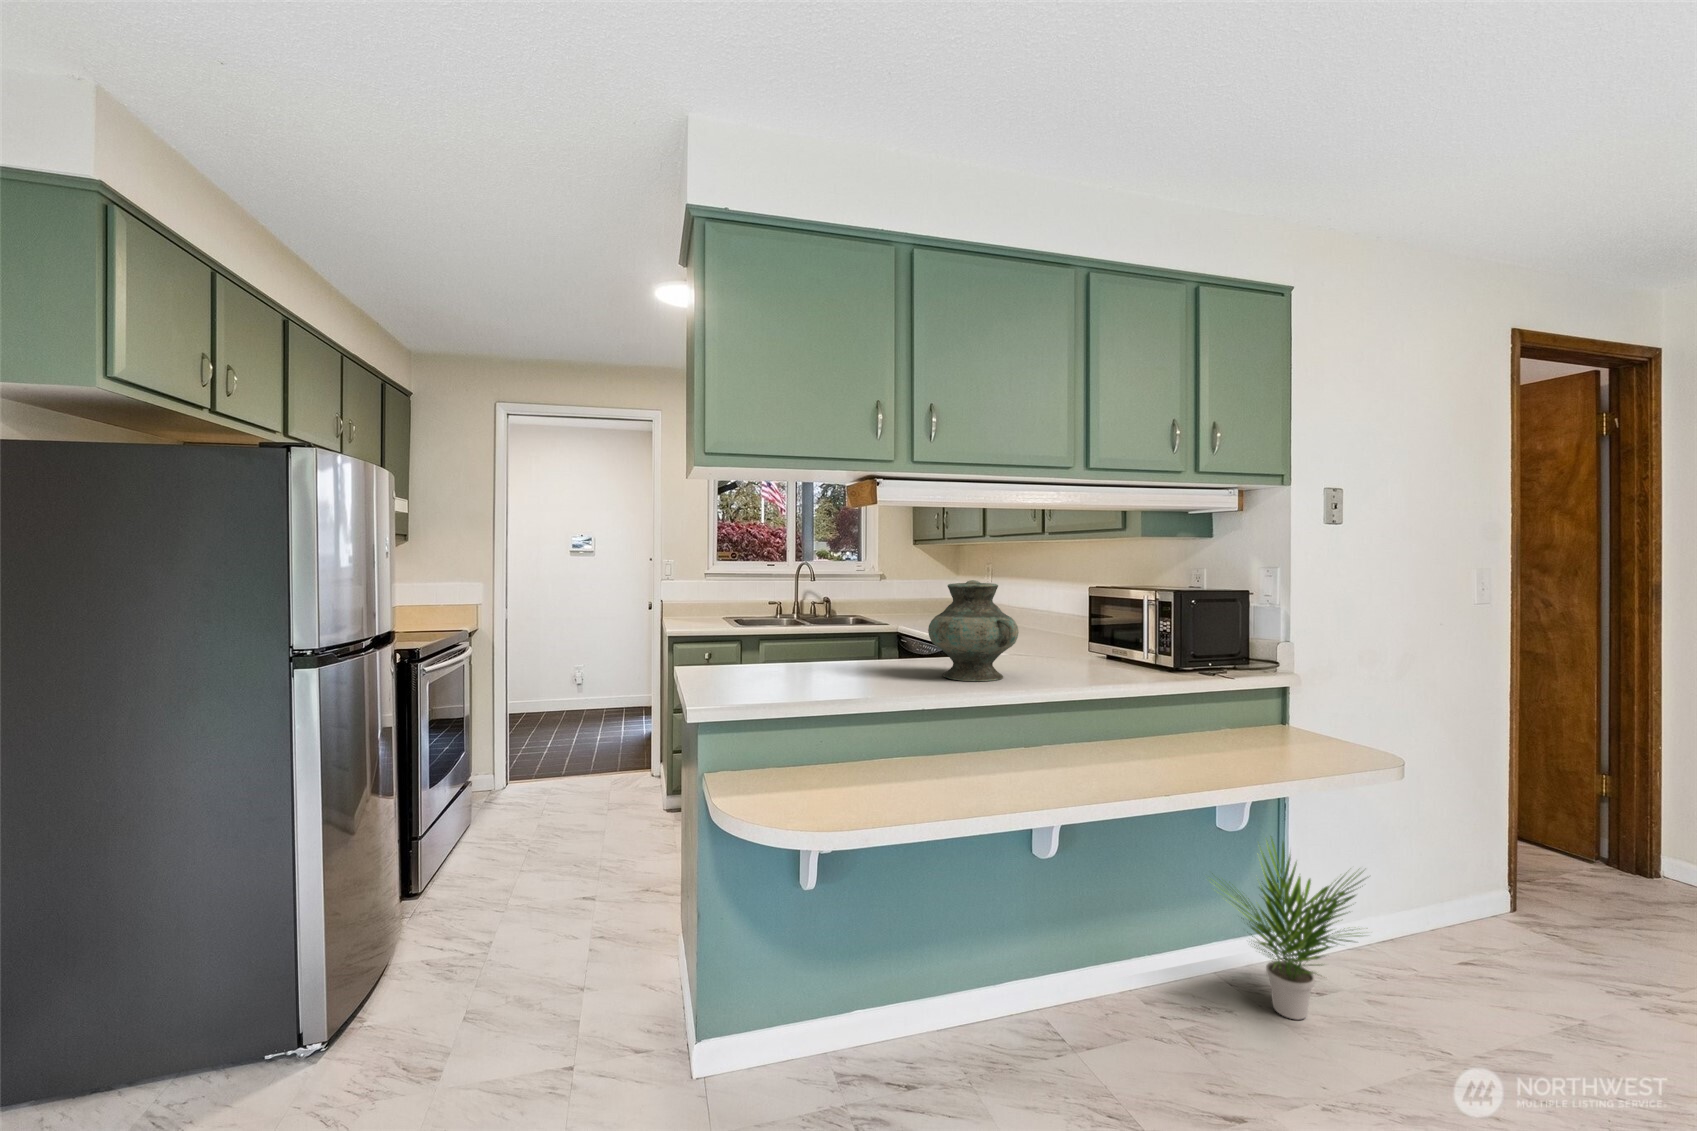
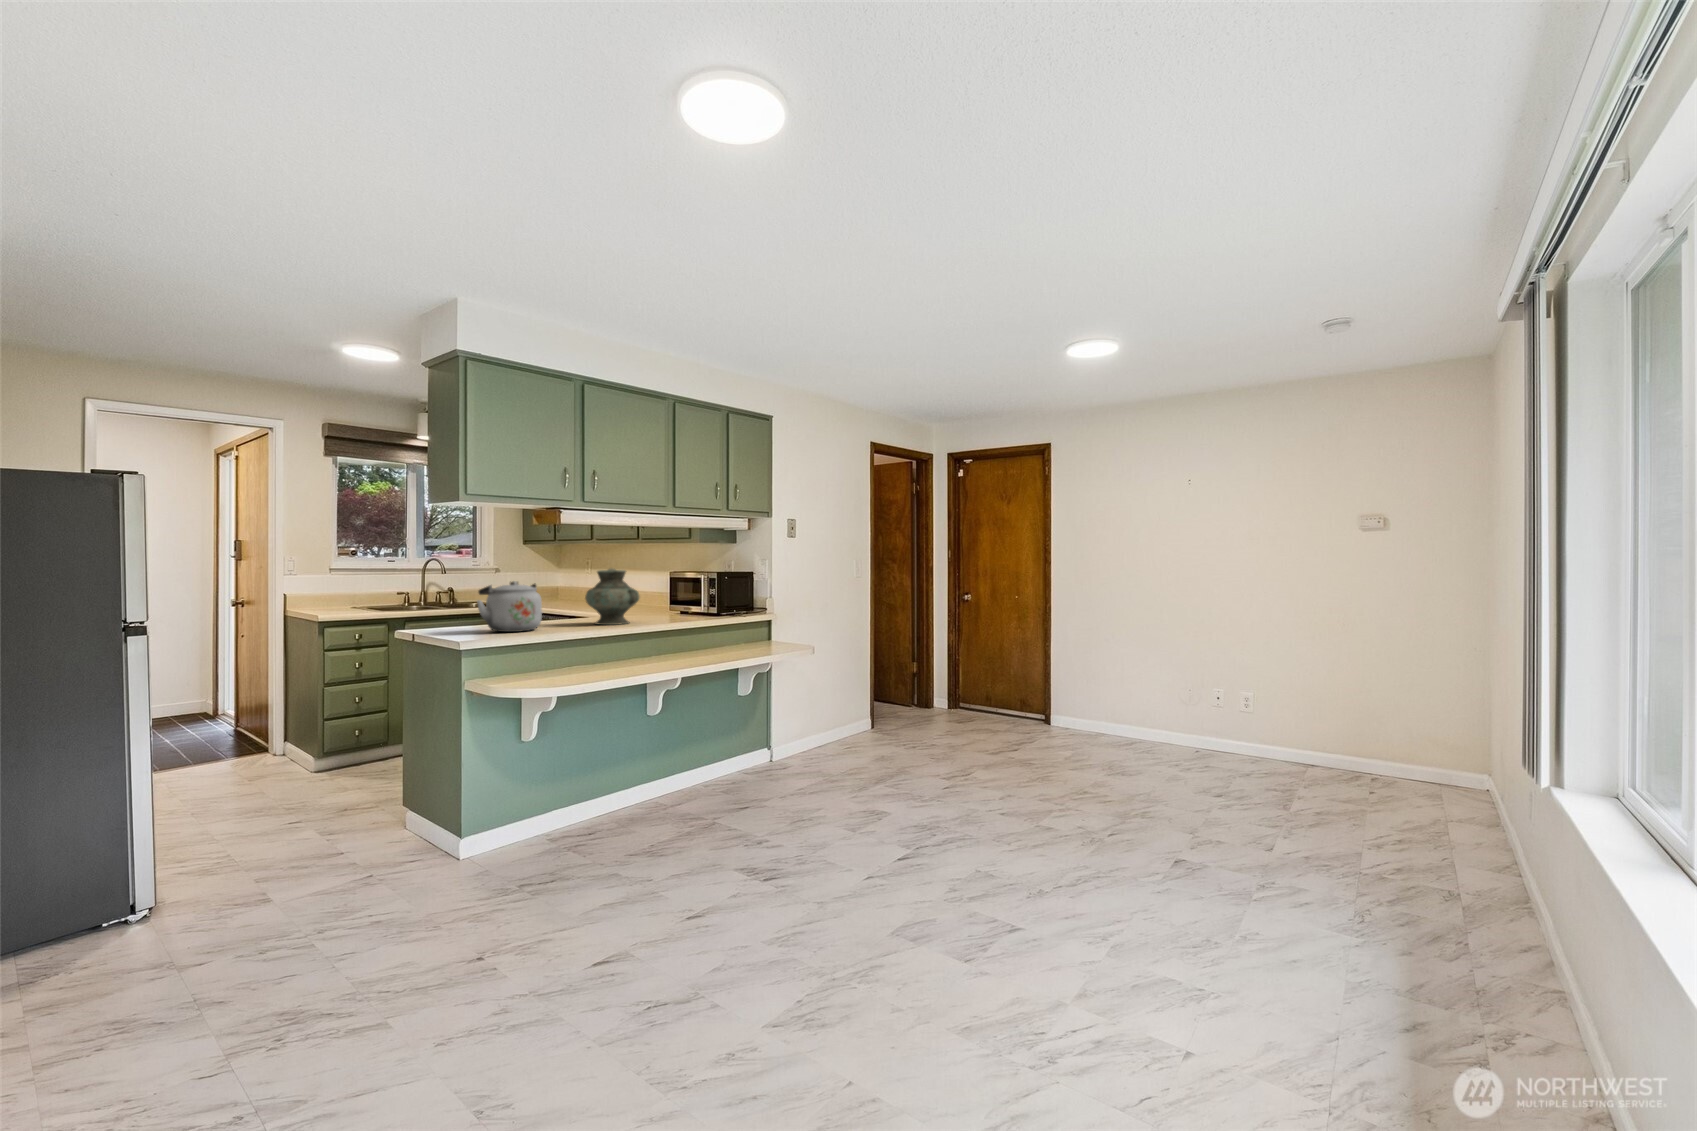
kettle: none [747,599,850,685] -> present [477,581,542,632]
potted plant: present [1213,839,1364,1020] -> none [733,695,803,777]

